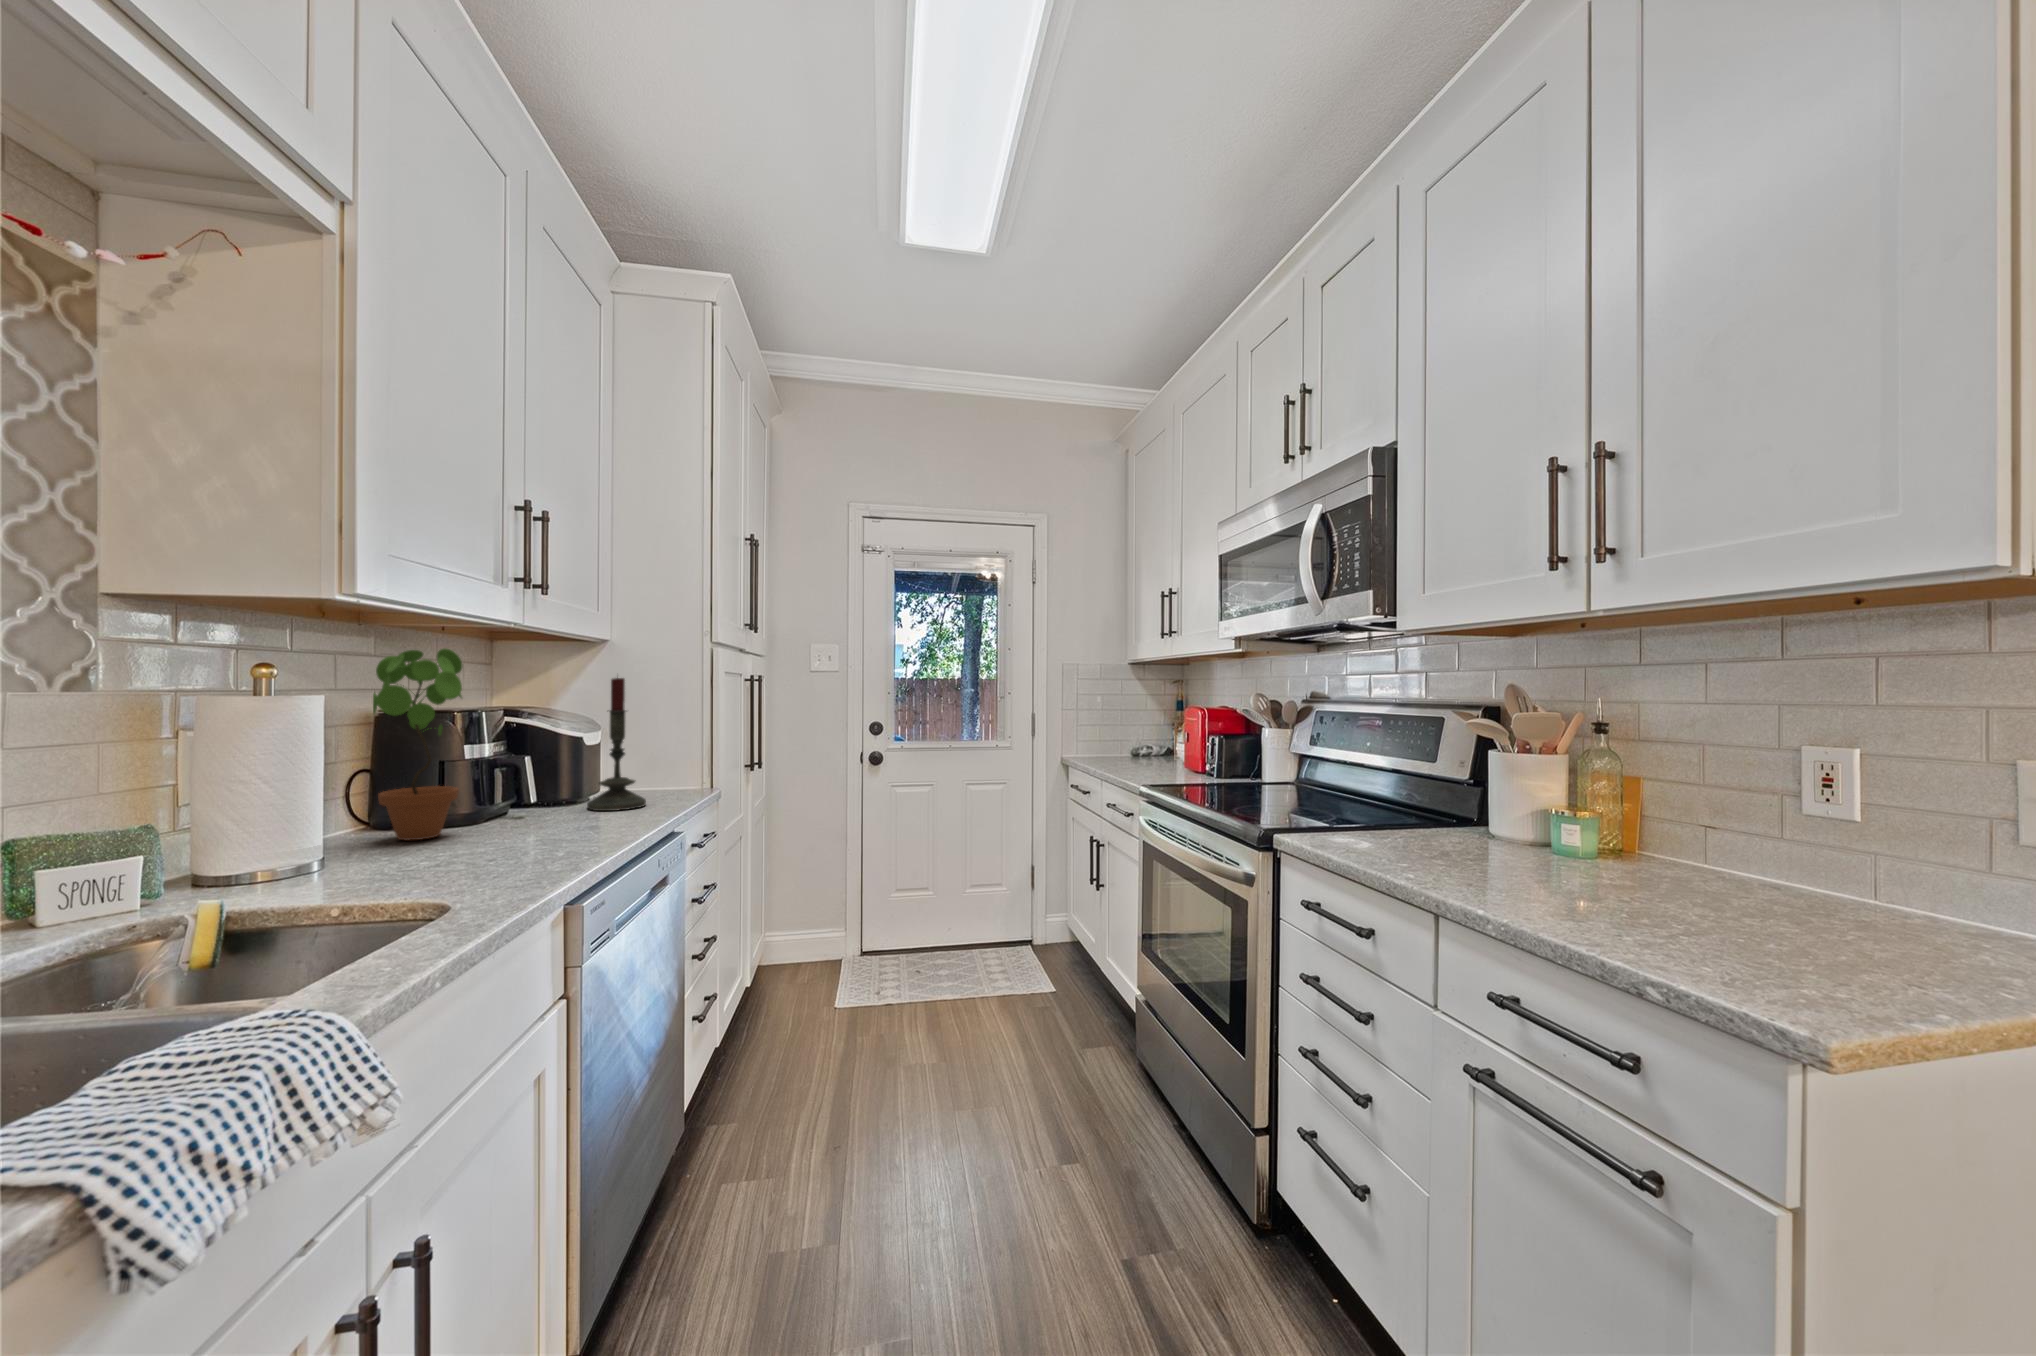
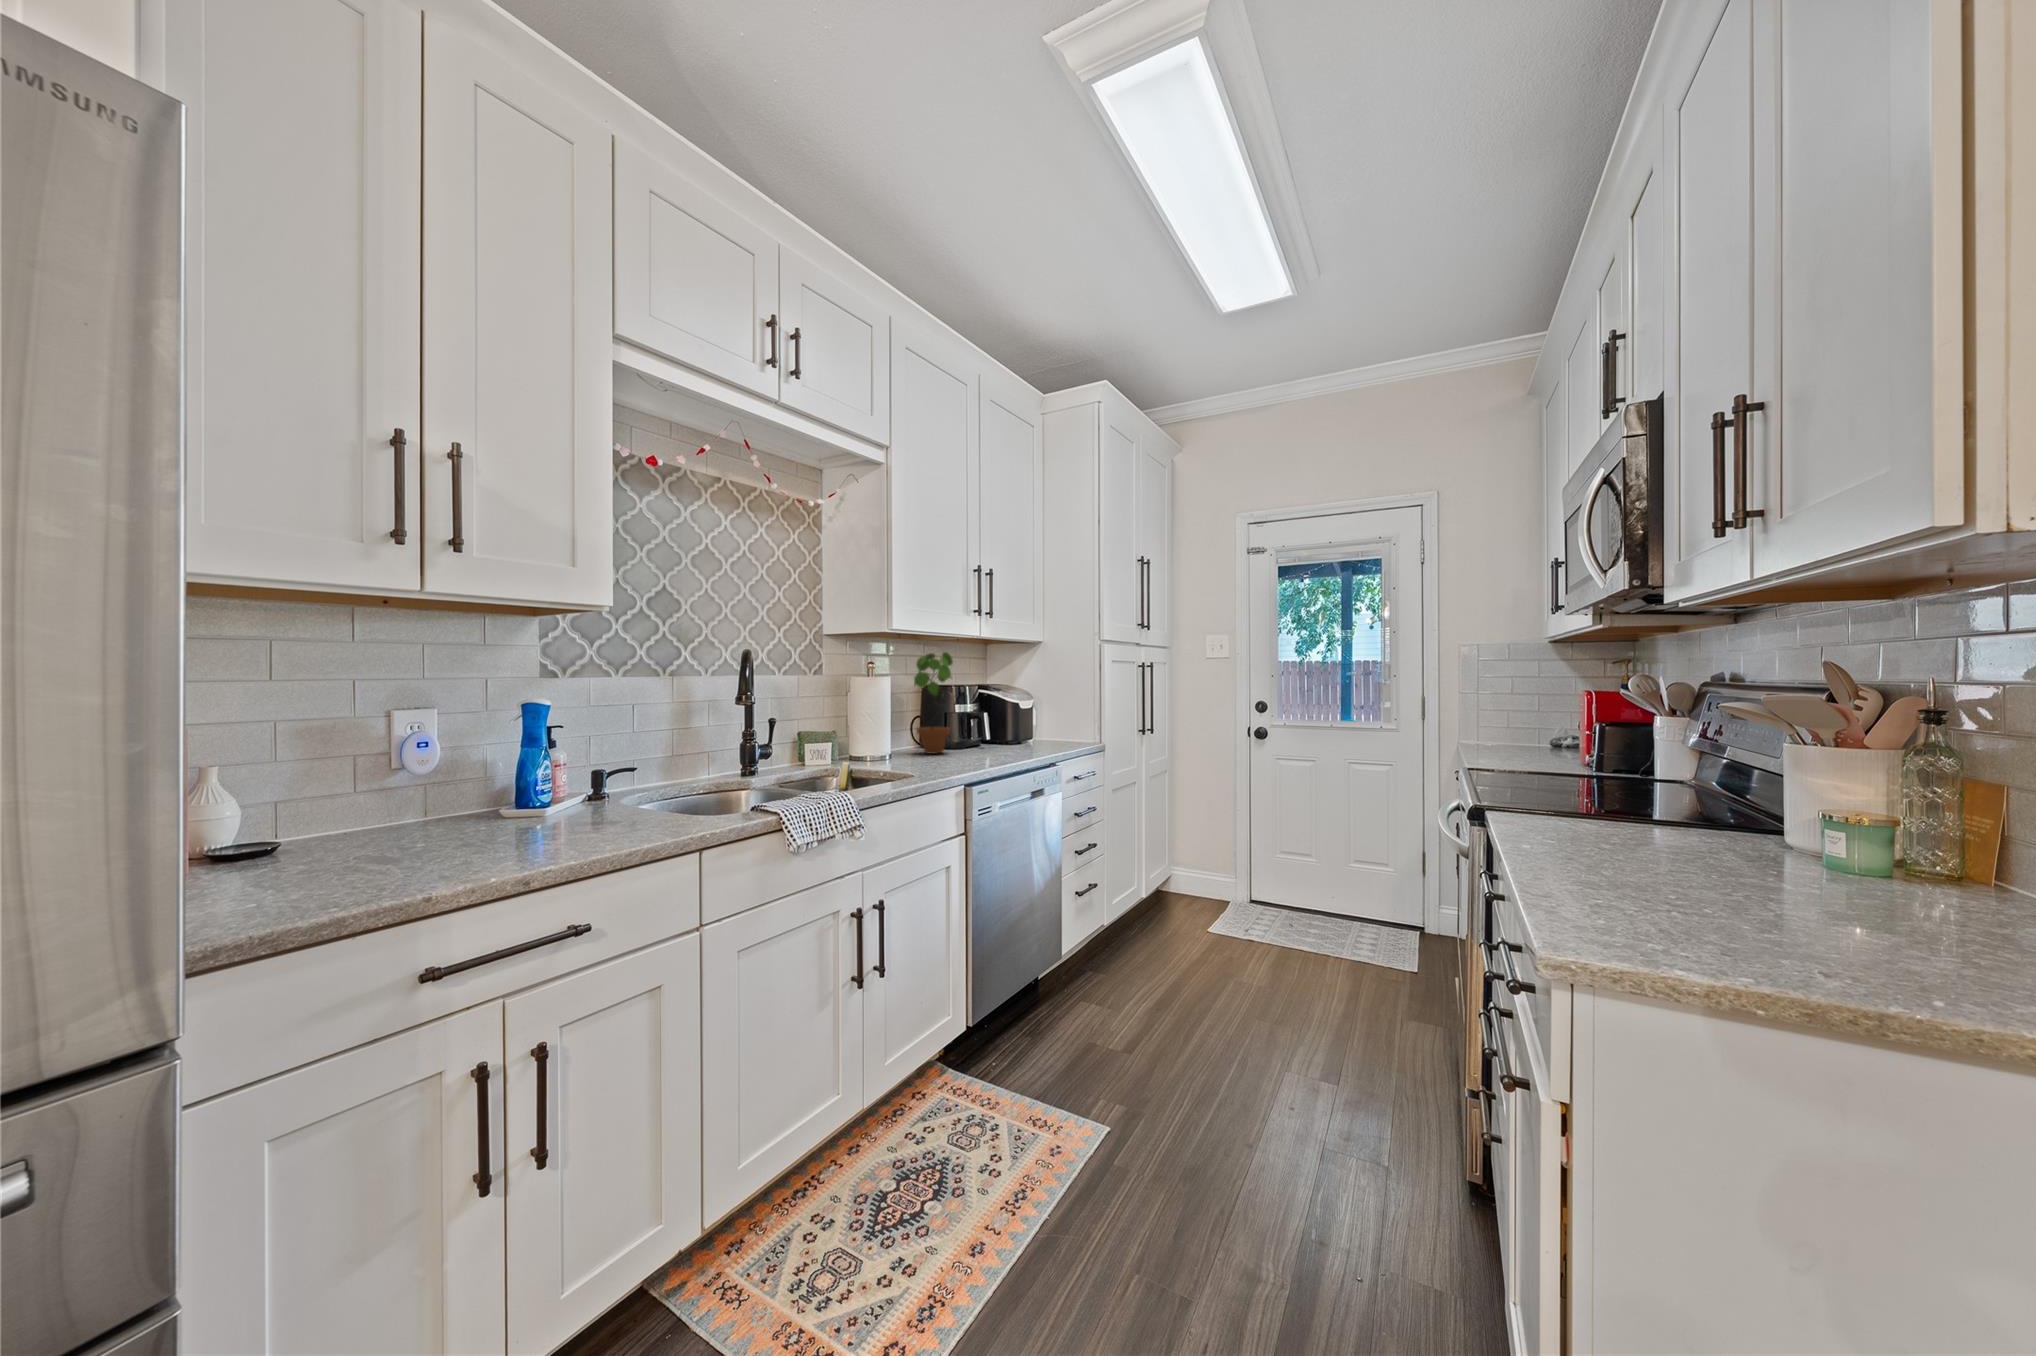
candle: present [587,677,646,811] -> none [1020,665,1053,750]

